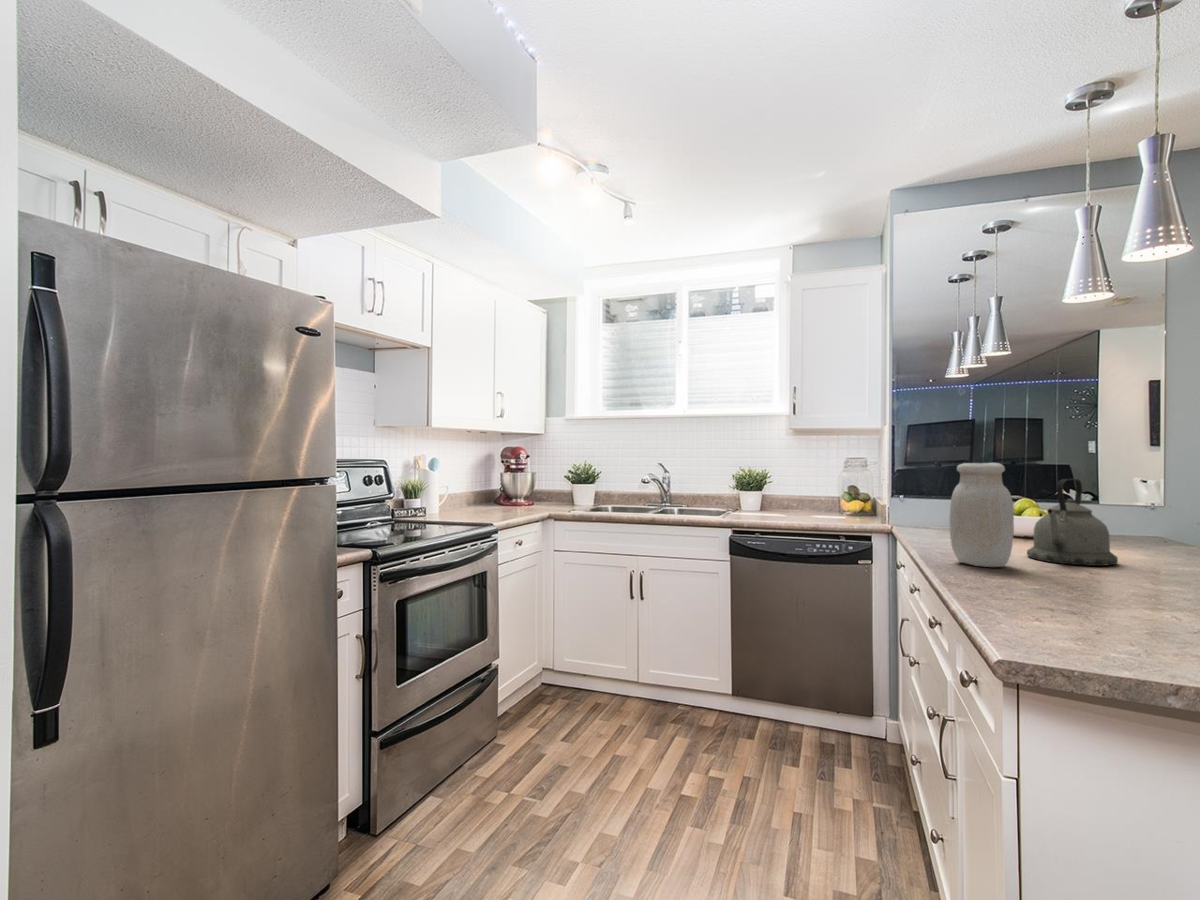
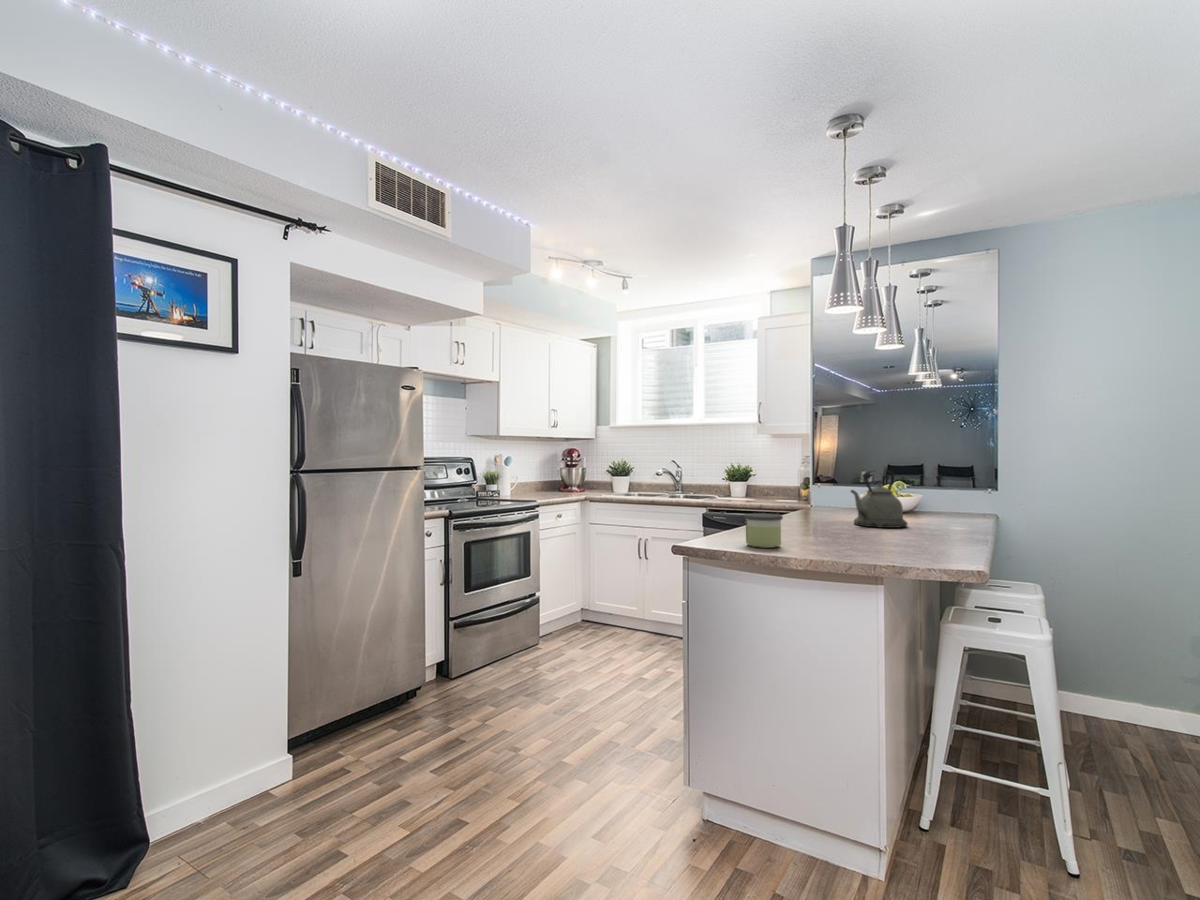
jar: present [950,463,1014,567] -> none [788,459,823,526]
candle: none [1031,564,1121,635] -> present [744,513,783,548]

